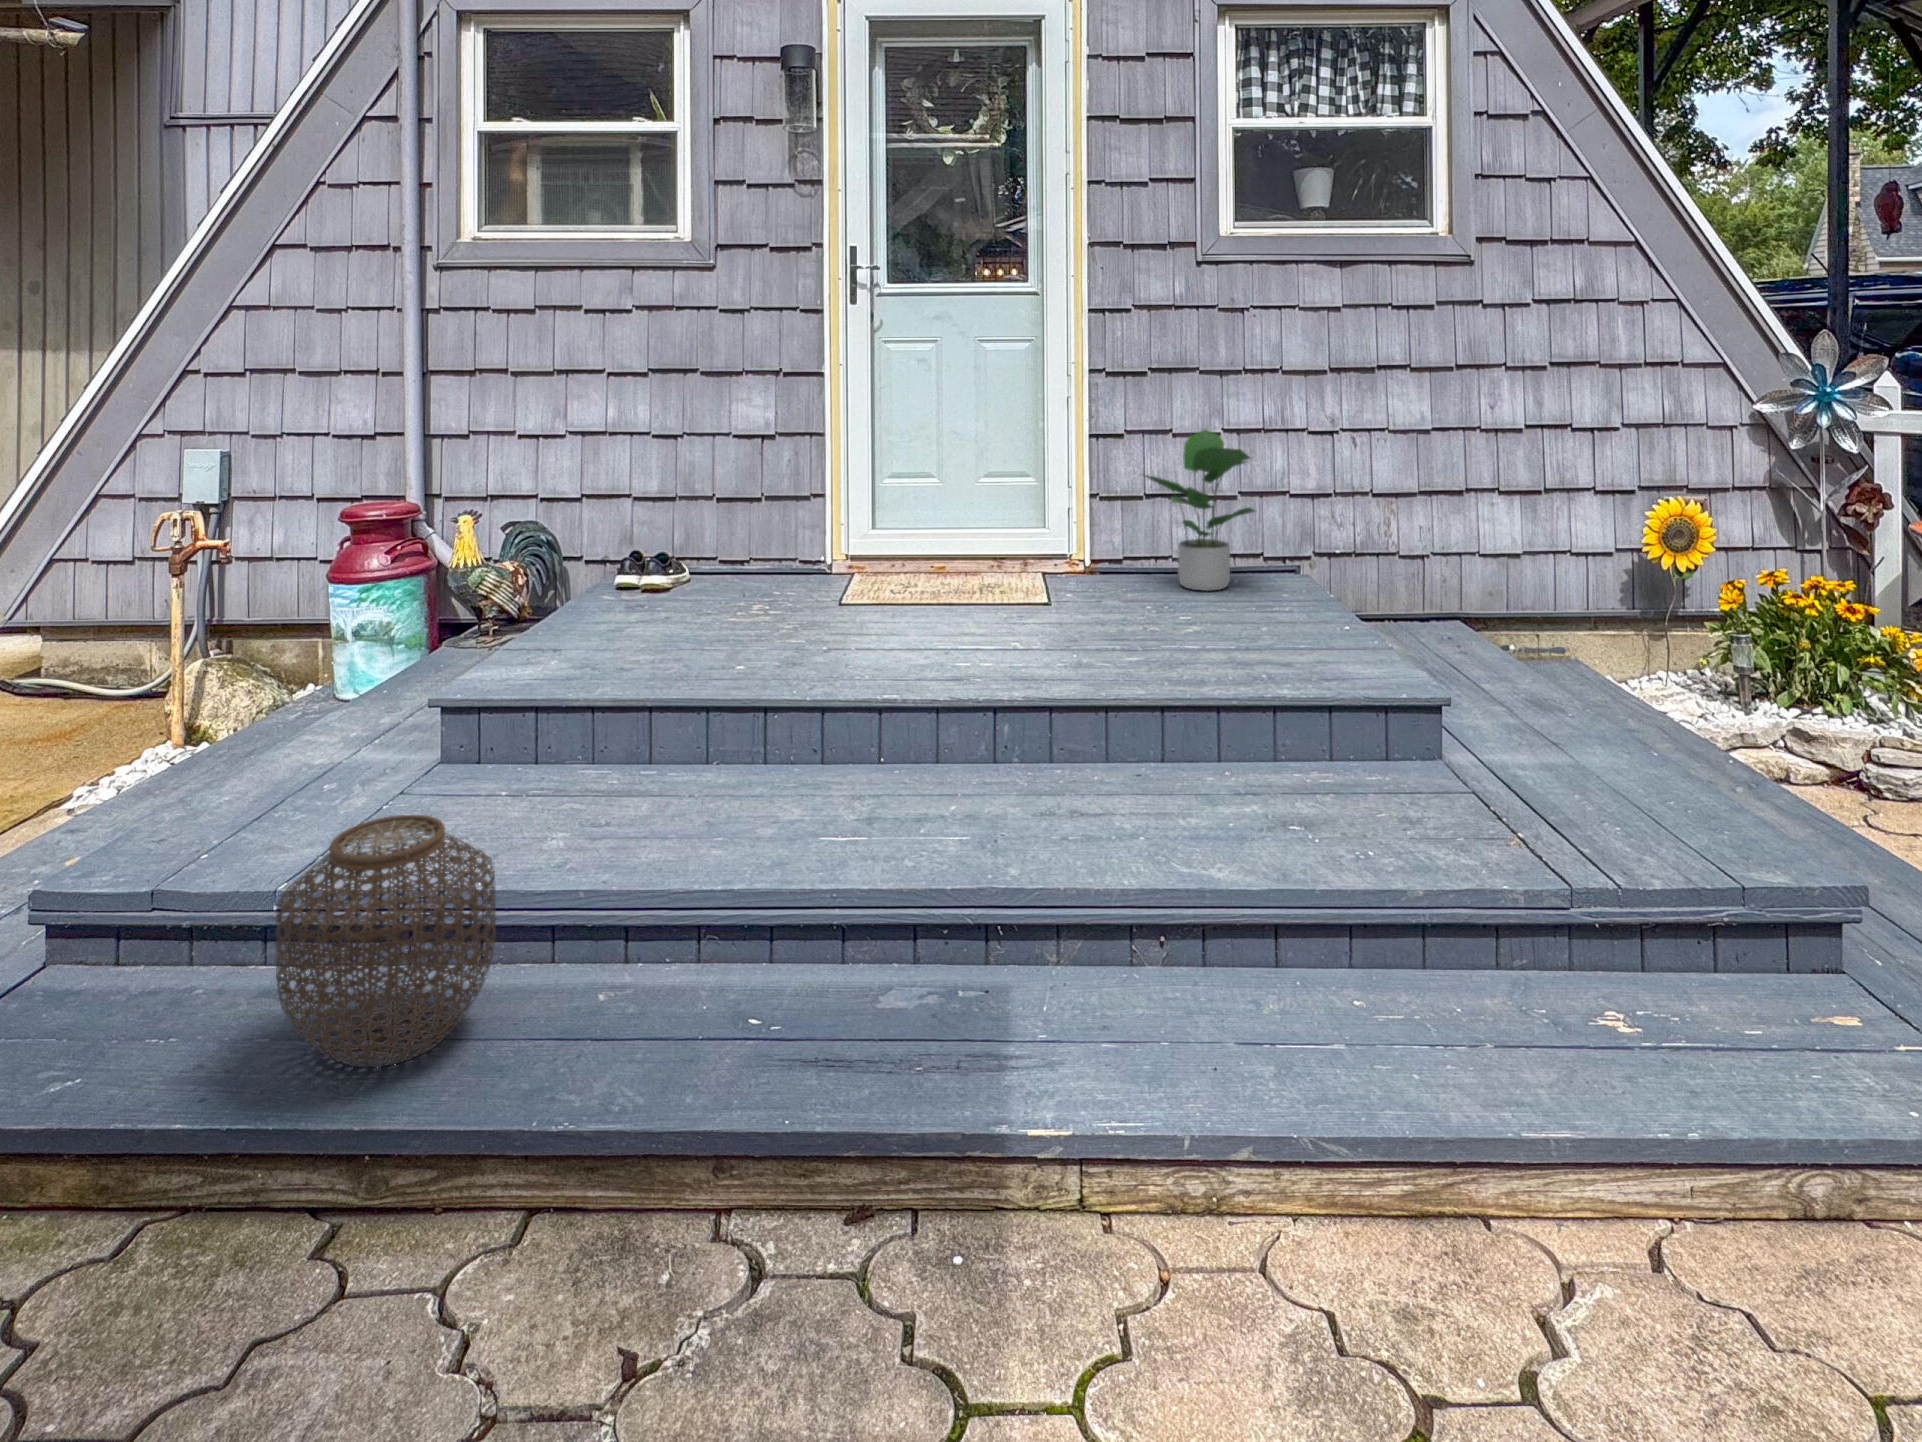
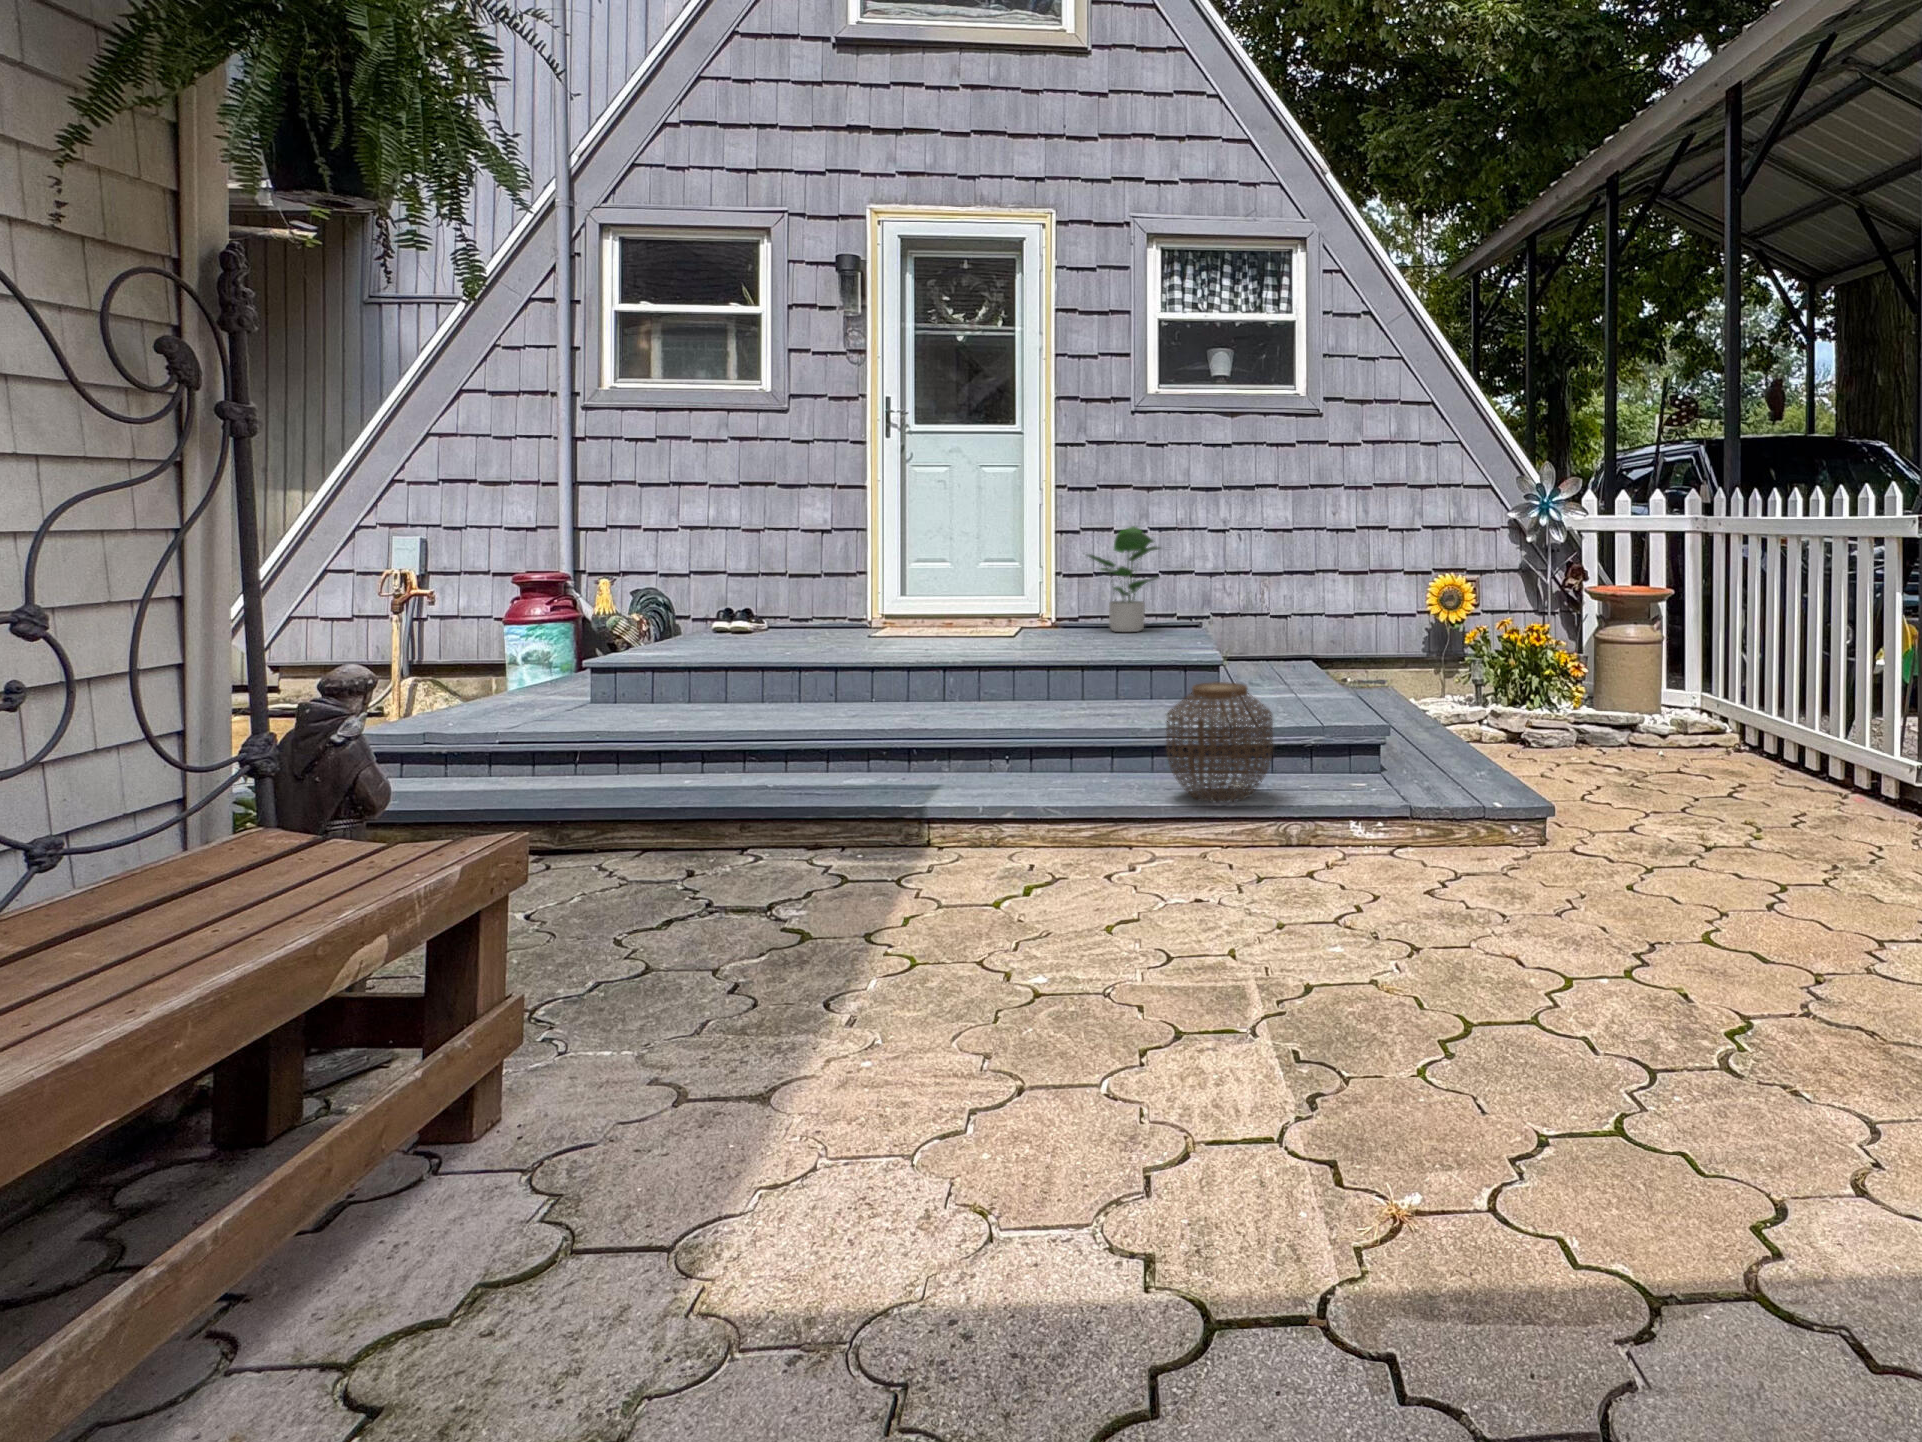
woven basket: present [275,815,496,1067] -> present [1166,682,1273,802]

